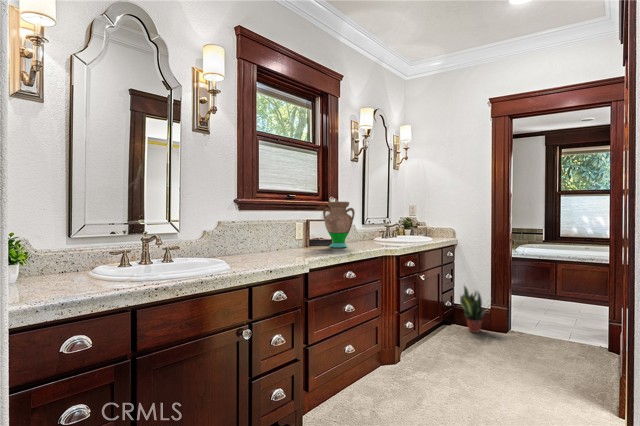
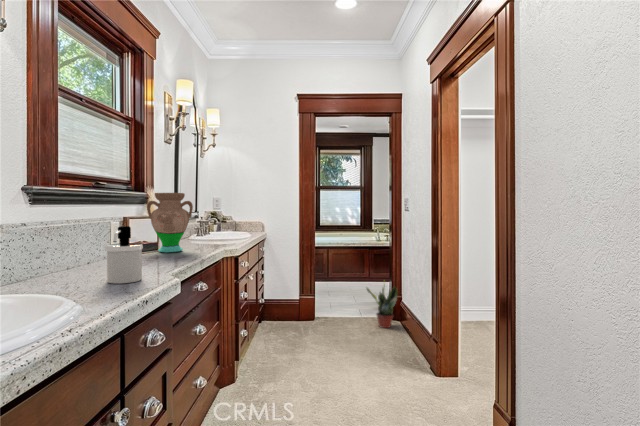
soap dispenser: none [257,225,282,262] -> present [105,226,143,284]
potted plant: present [460,286,485,333] -> present [367,287,398,328]

